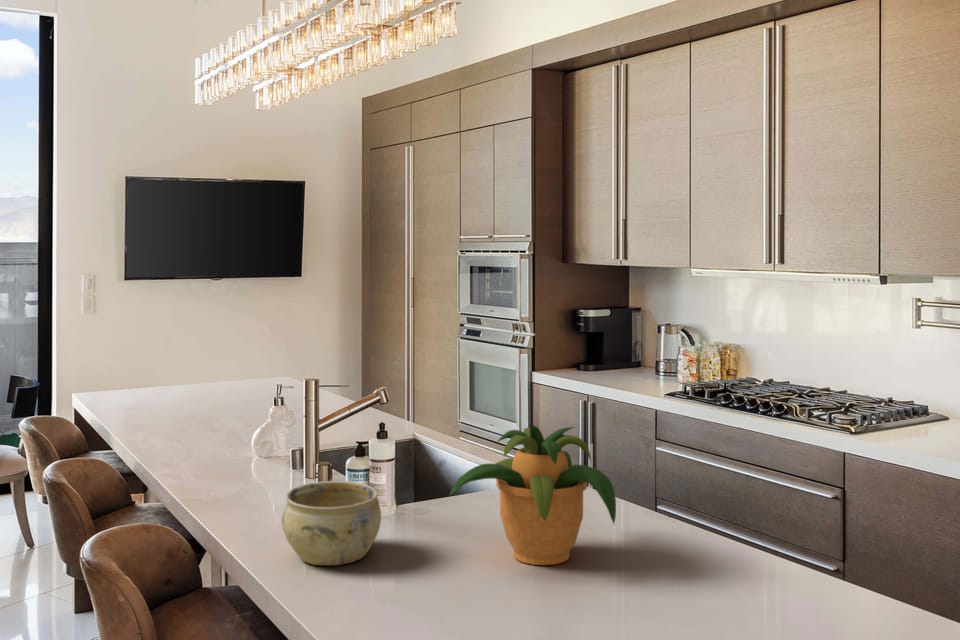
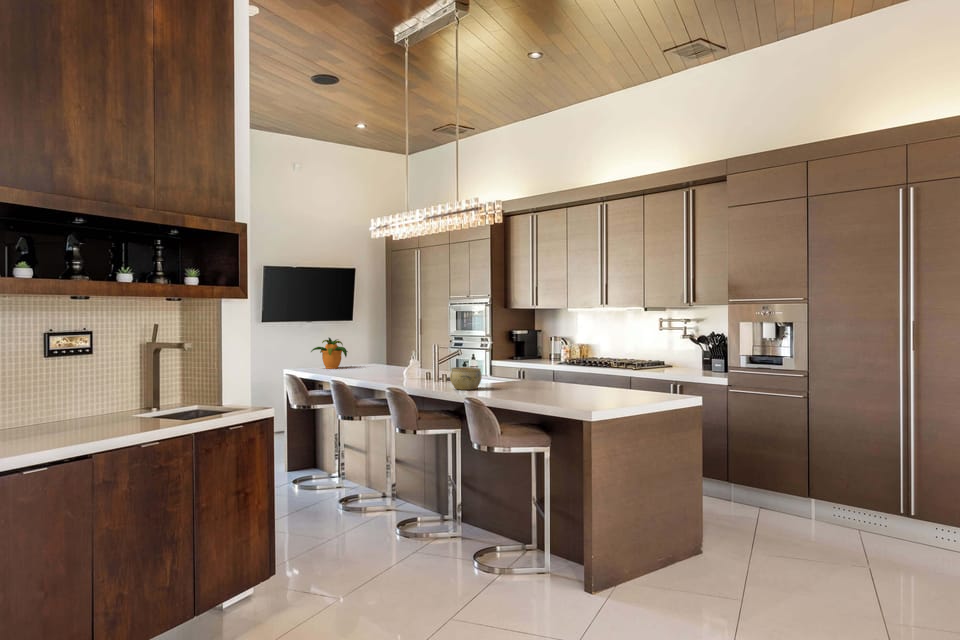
potted plant: present [450,425,616,565] -> present [311,338,348,369]

